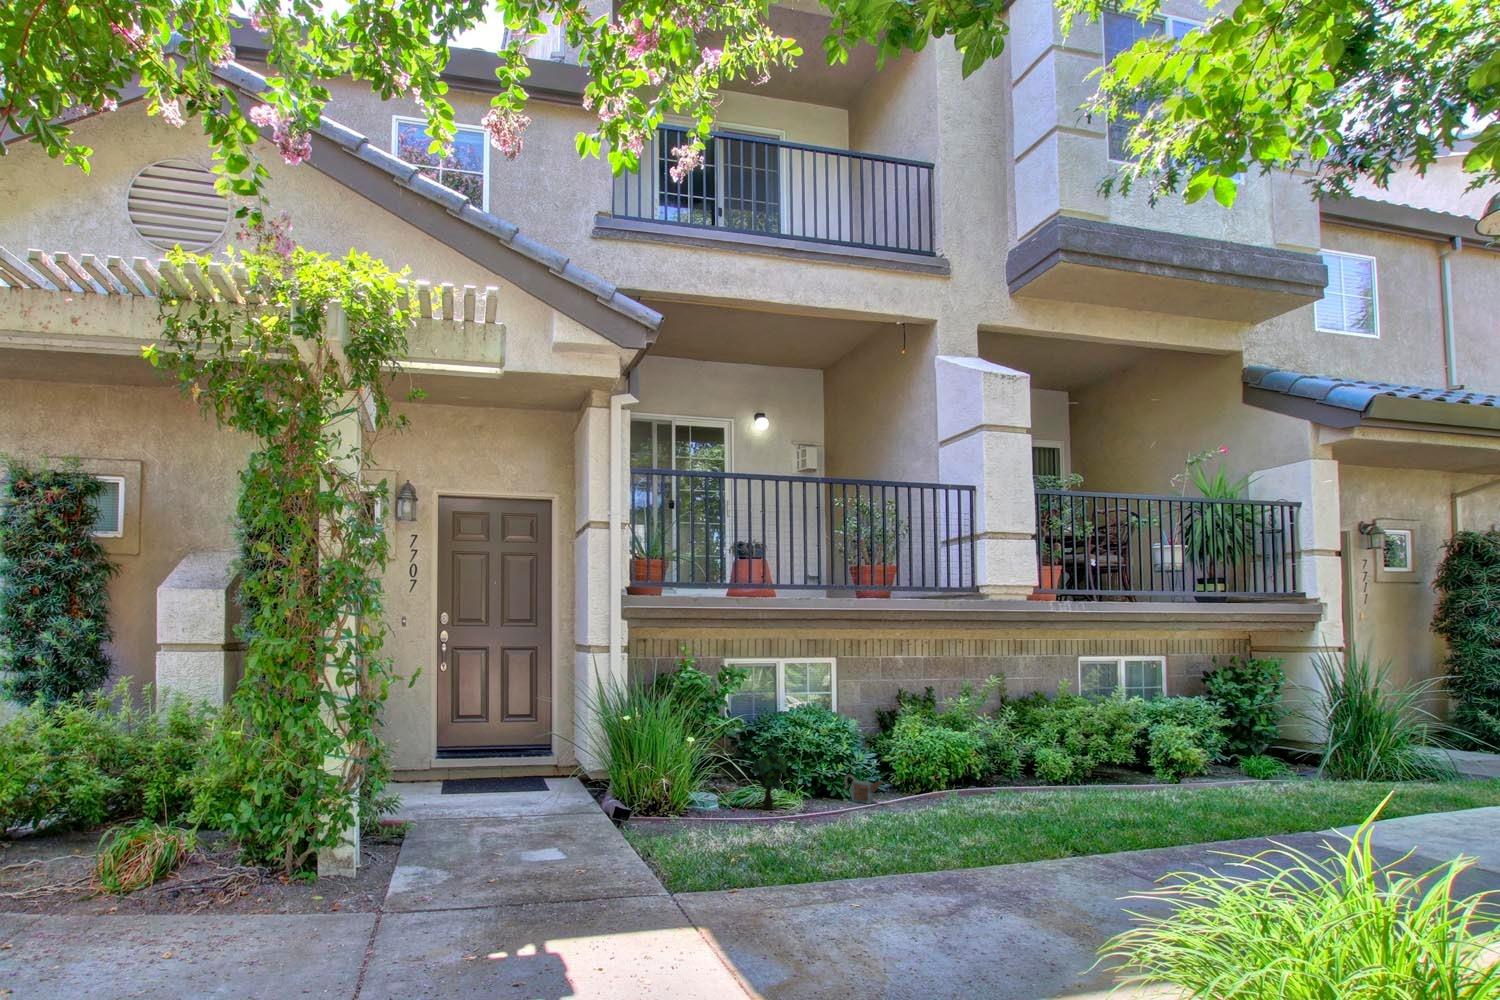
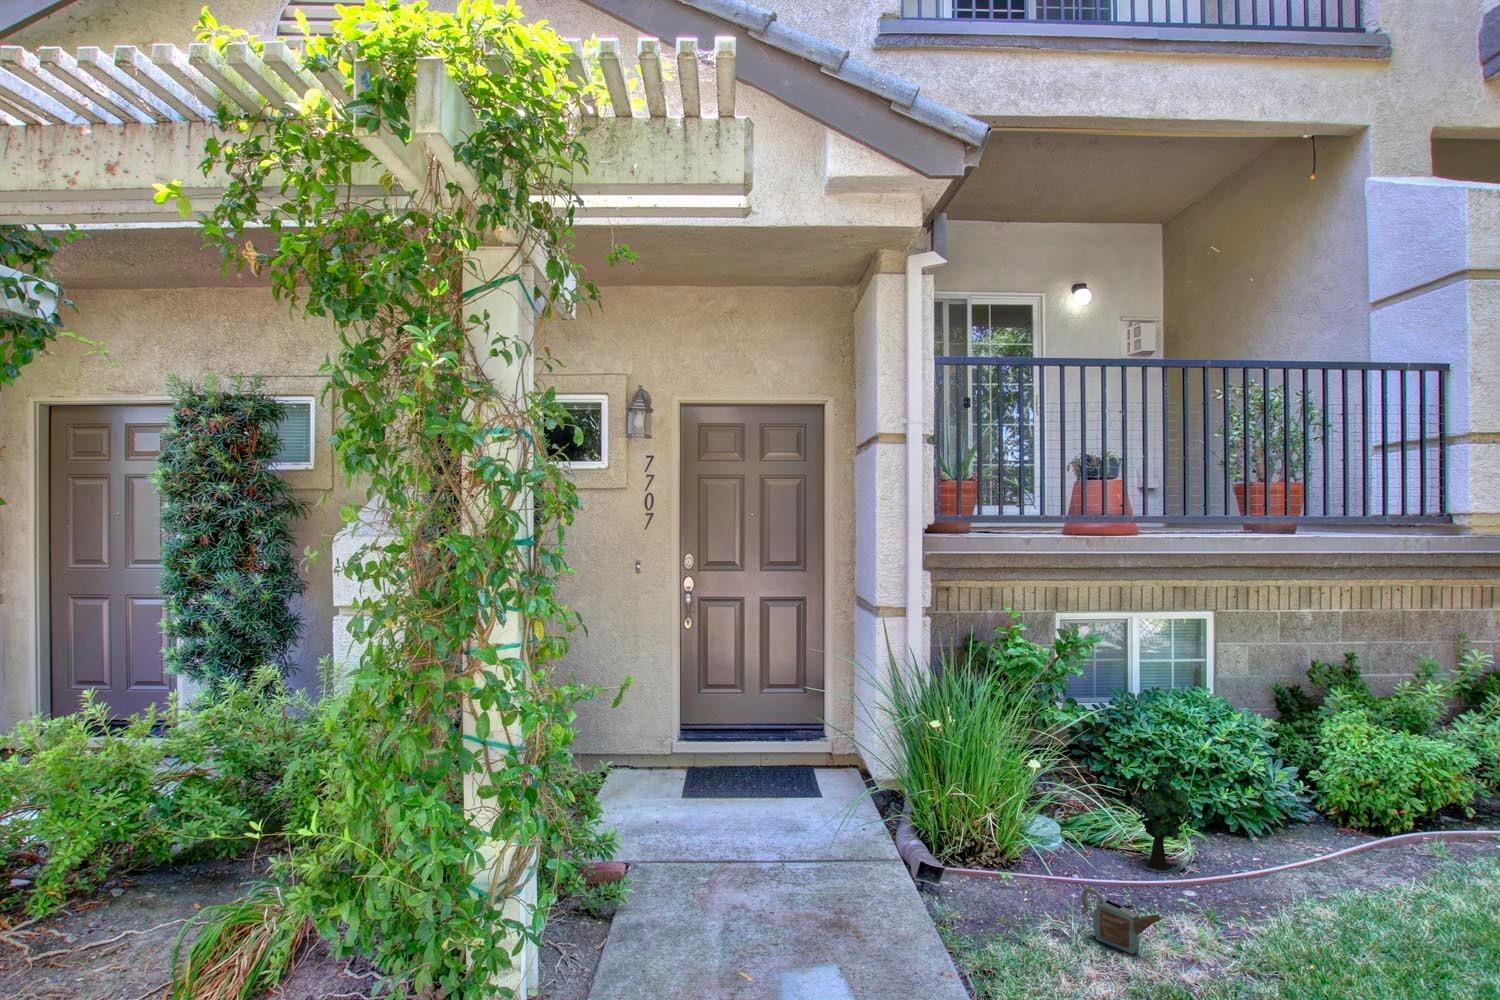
watering can: present [844,775,883,804] -> present [1081,888,1161,954]

